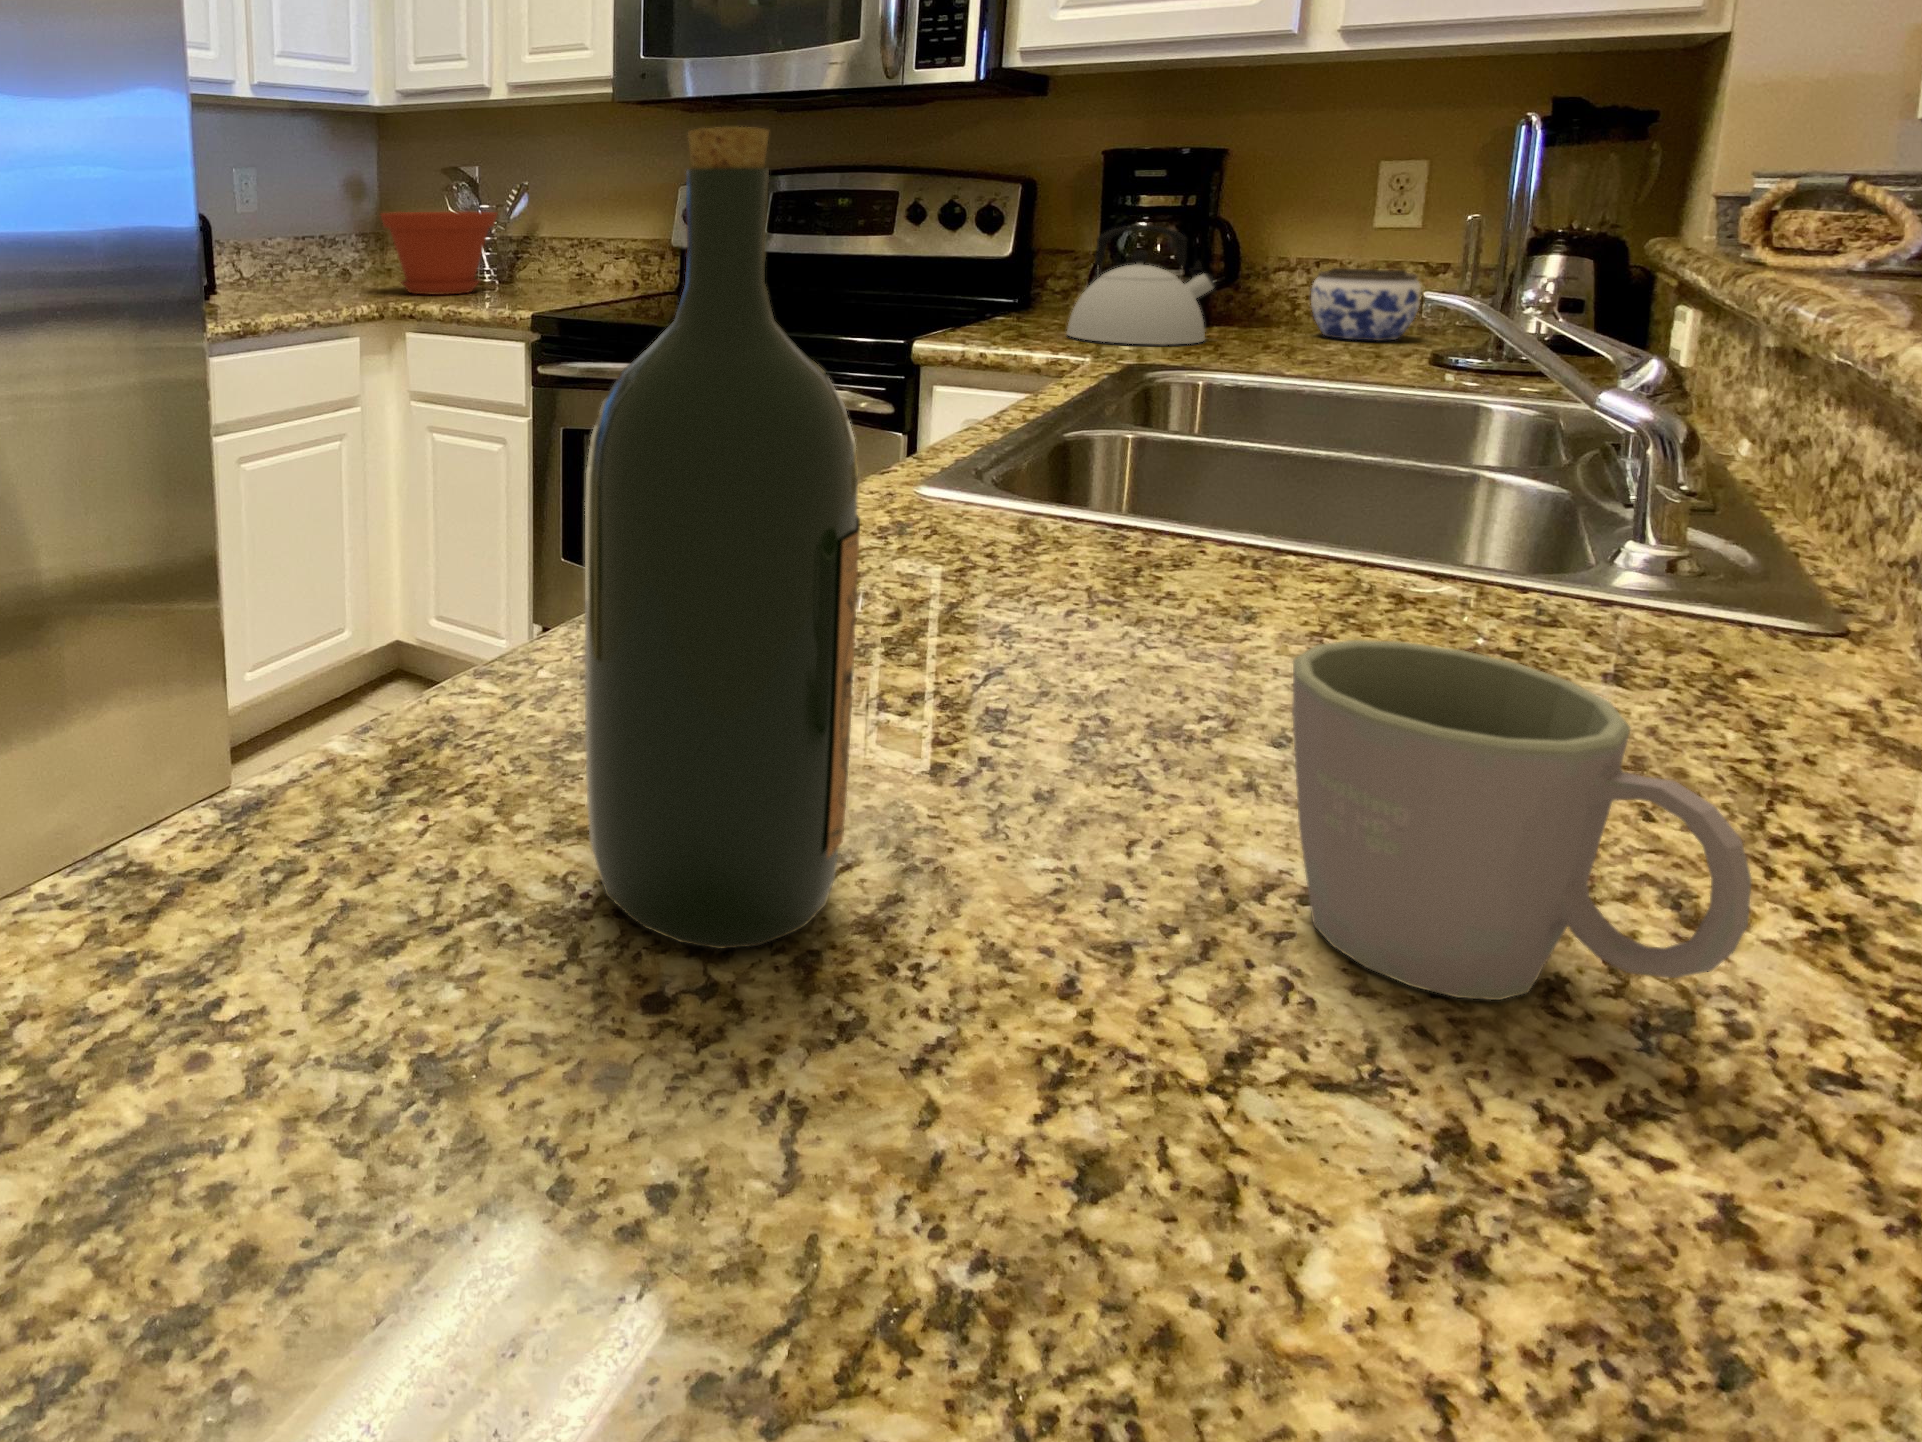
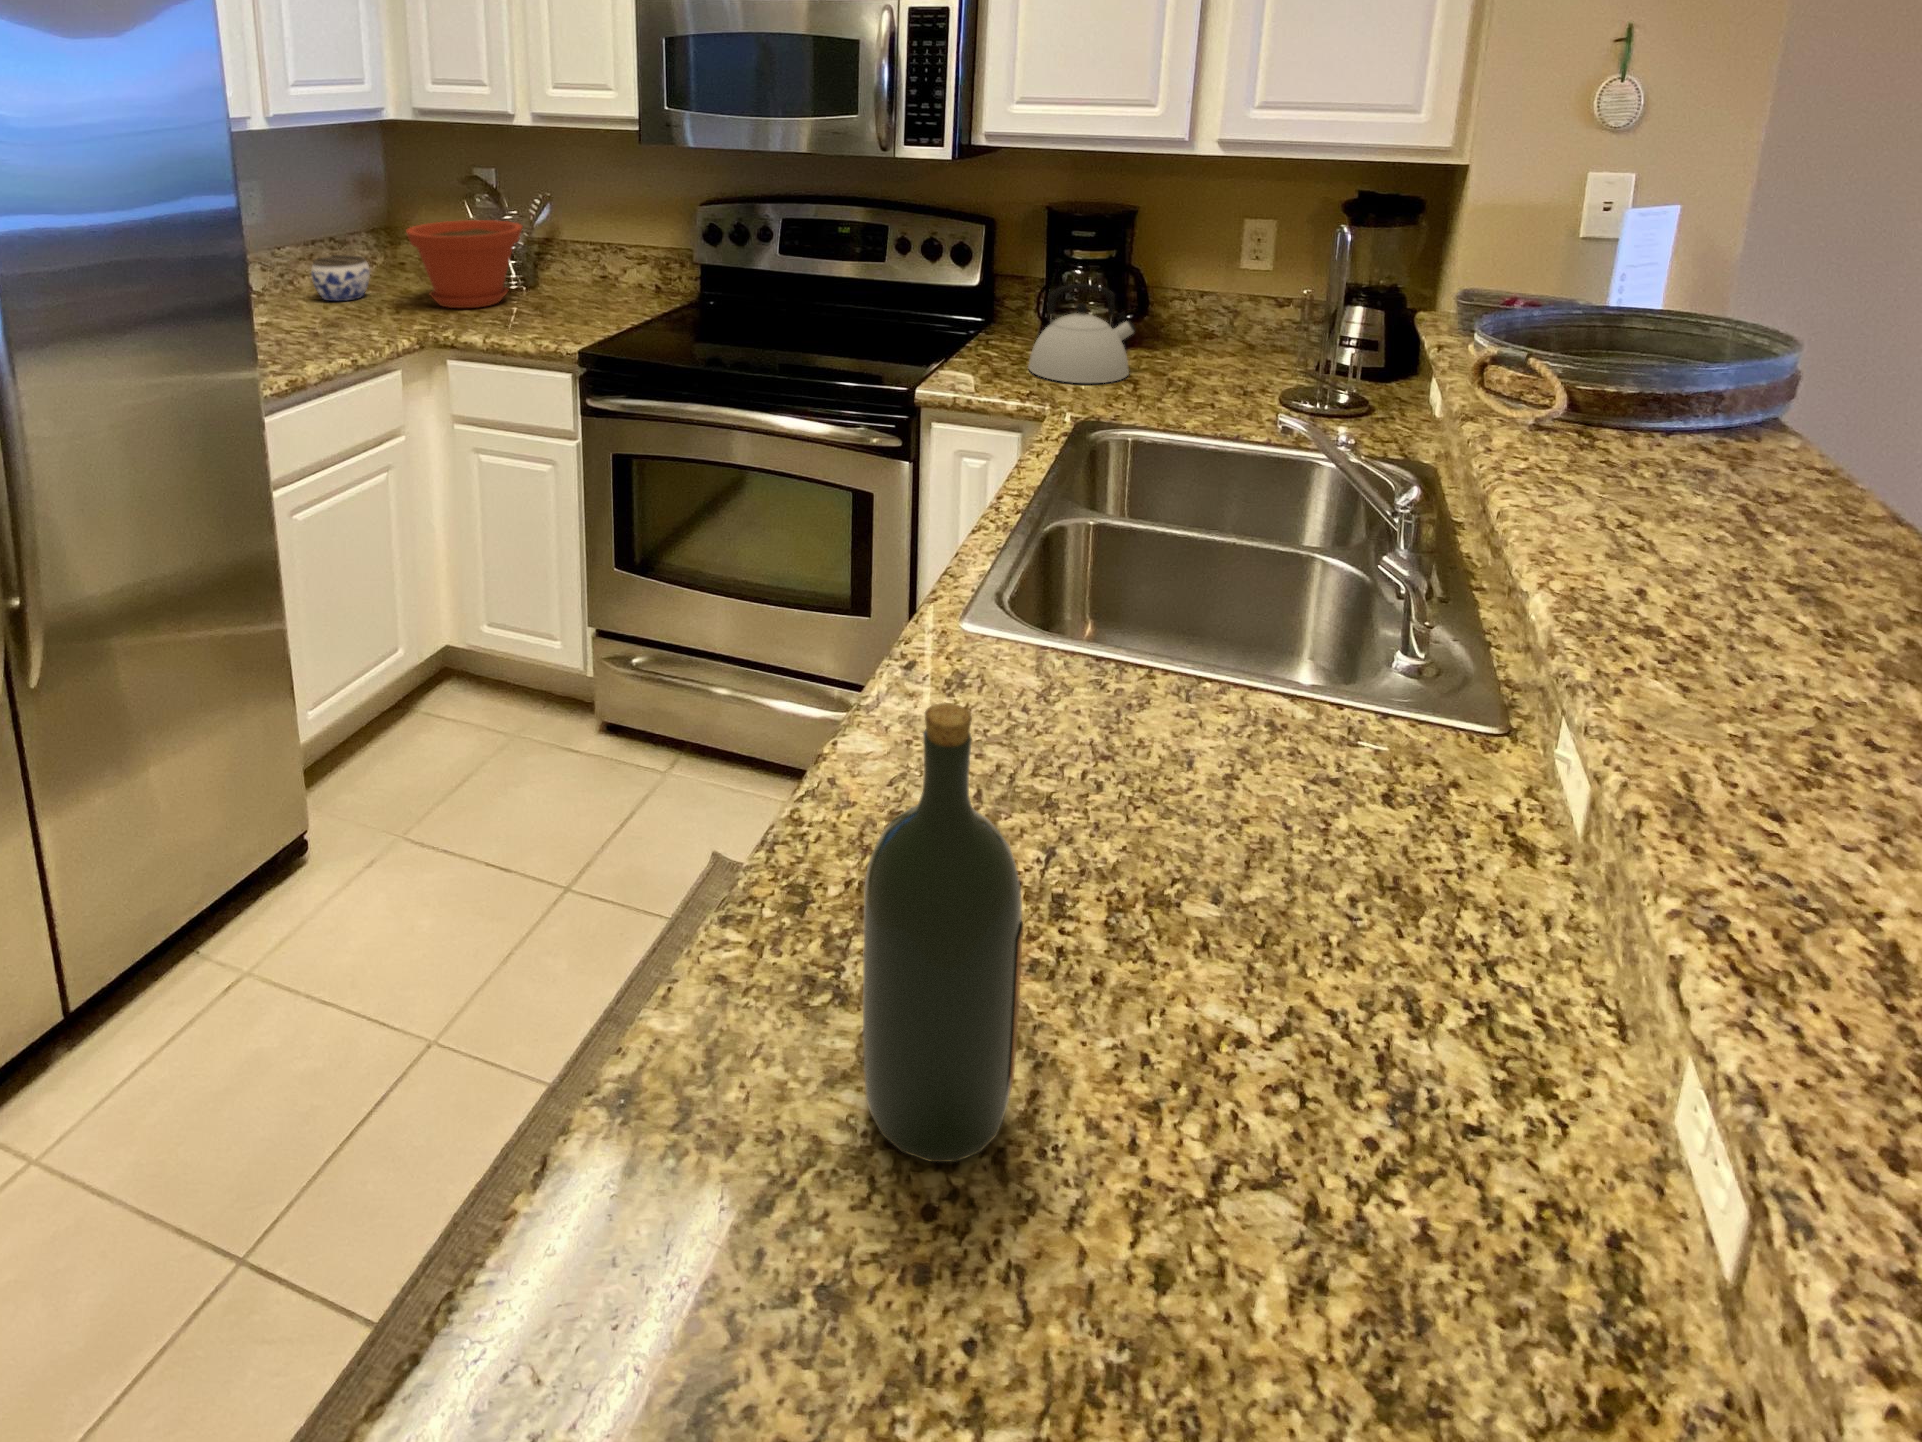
jar: present [1311,268,1421,340] -> present [311,255,370,301]
mug: present [1292,640,1752,1000] -> none [1233,899,1429,1107]

